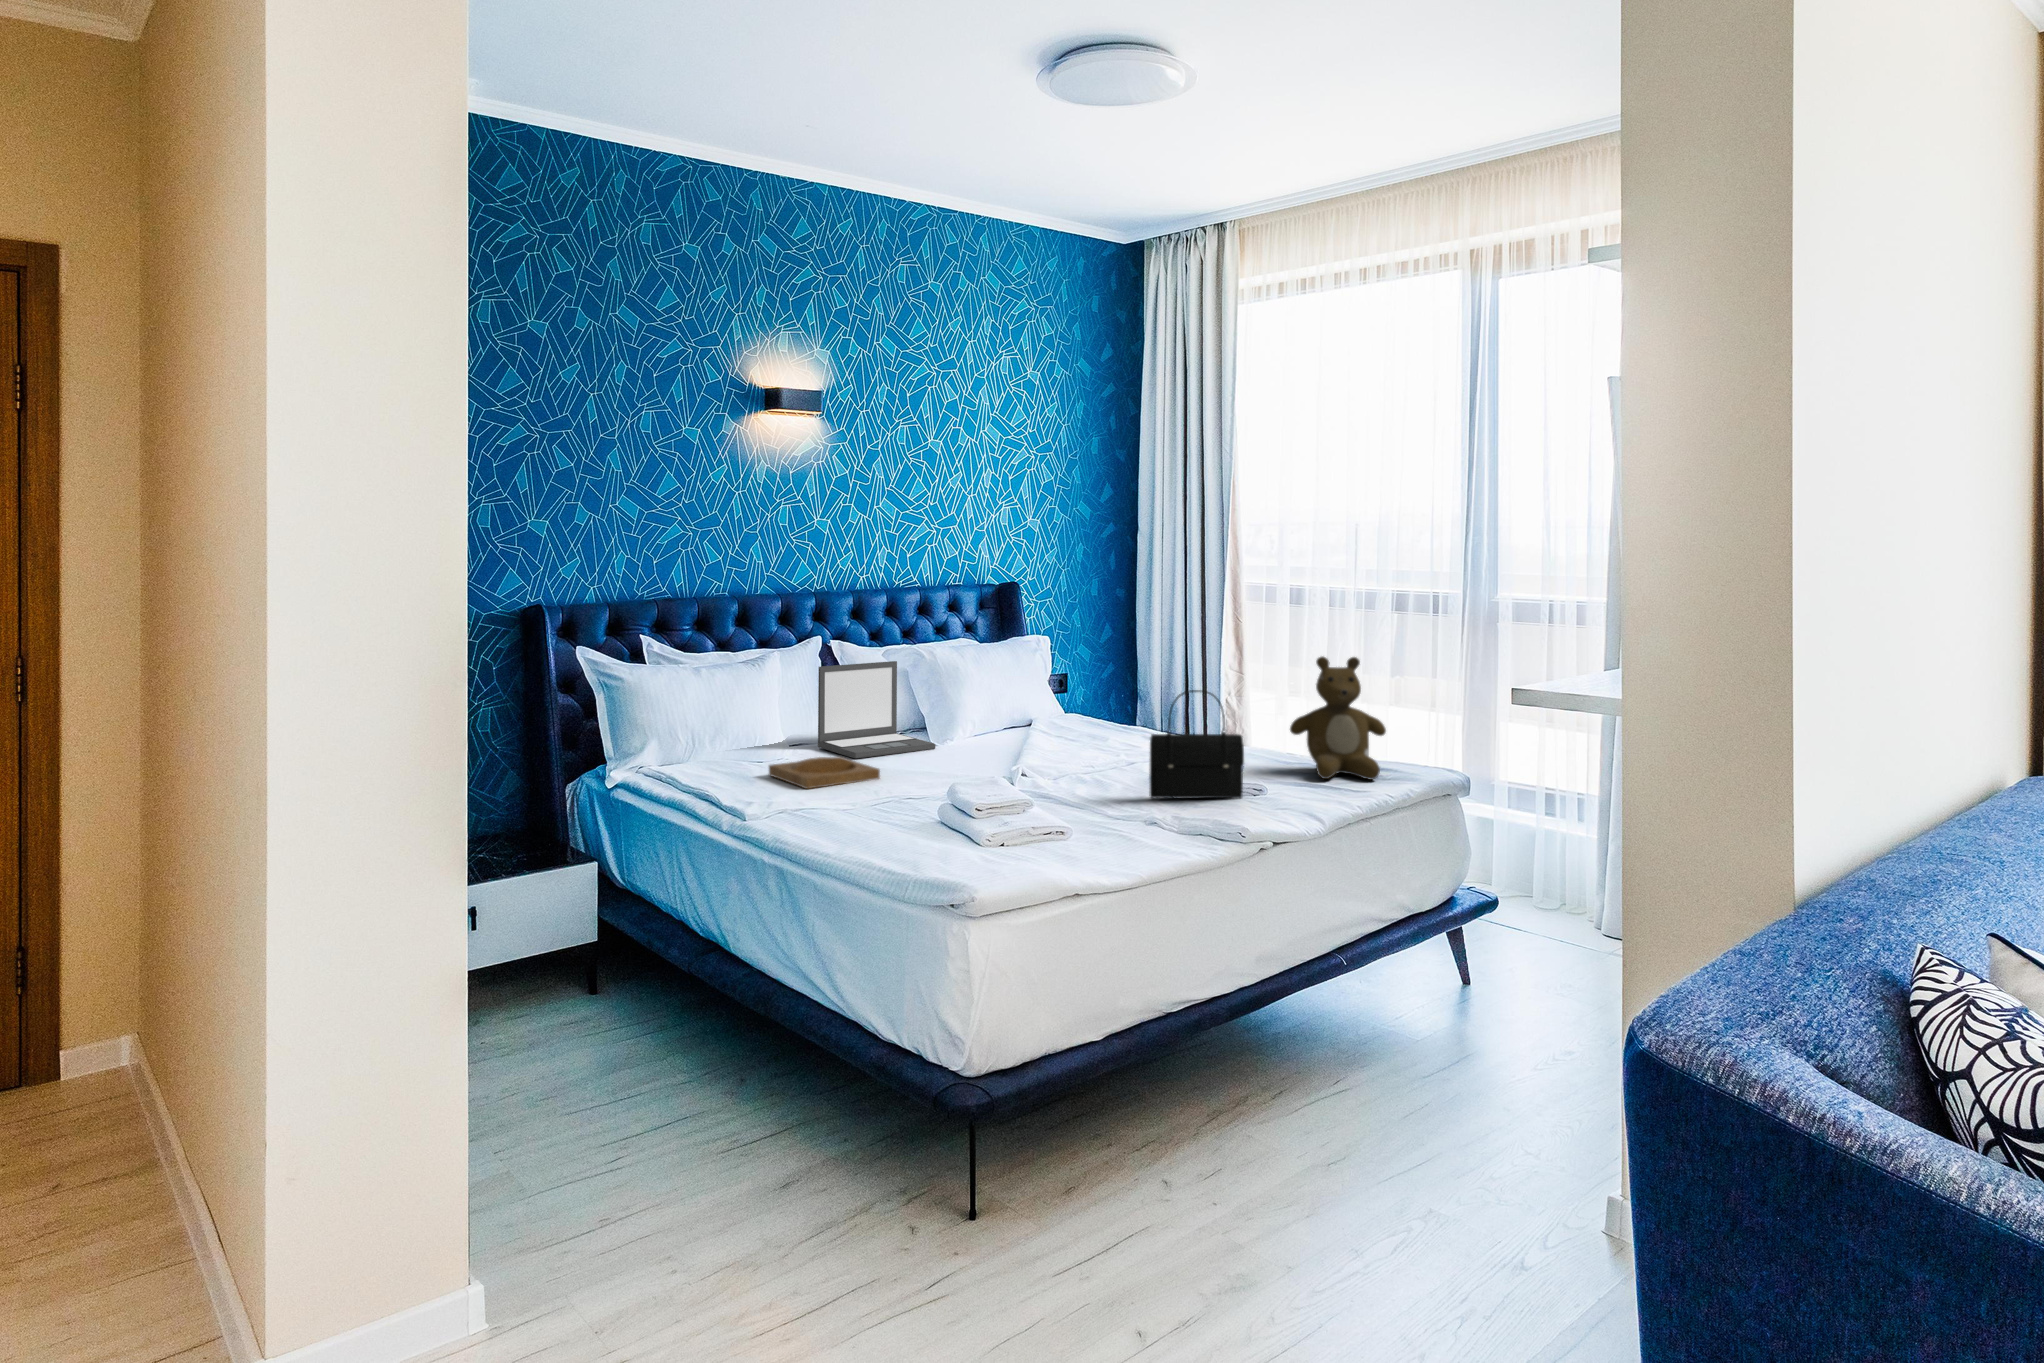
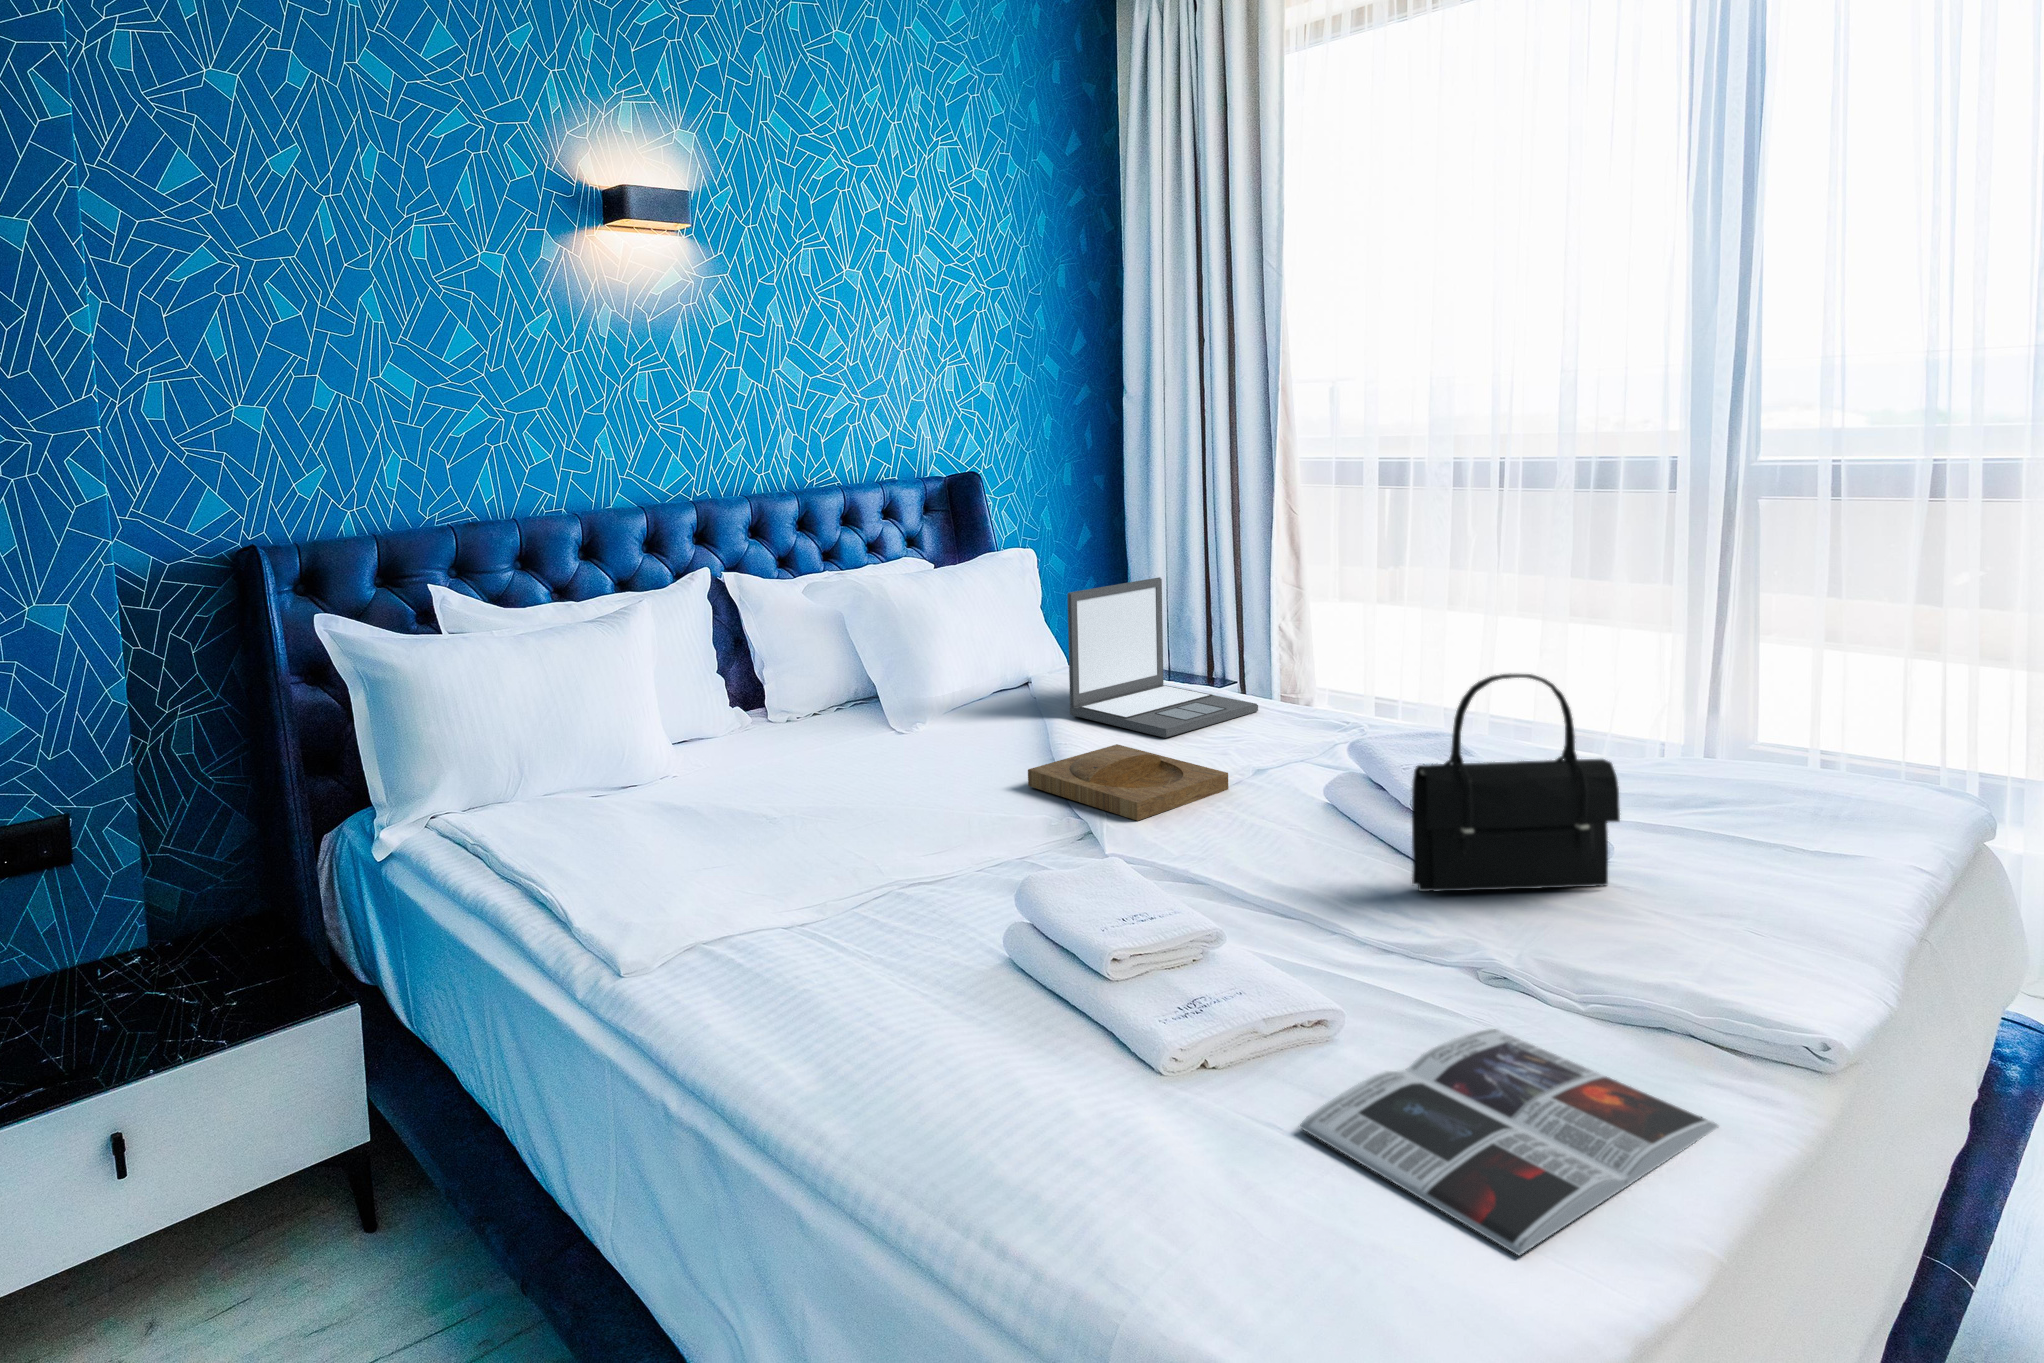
teddy bear: present [1290,657,1386,780] -> none [1595,581,1821,818]
laptop: present [818,661,935,759] -> present [1067,577,1258,738]
tray: present [769,757,880,789] -> present [1028,744,1228,821]
magazine: none [1021,828,1182,868] -> present [1300,1029,1718,1255]

